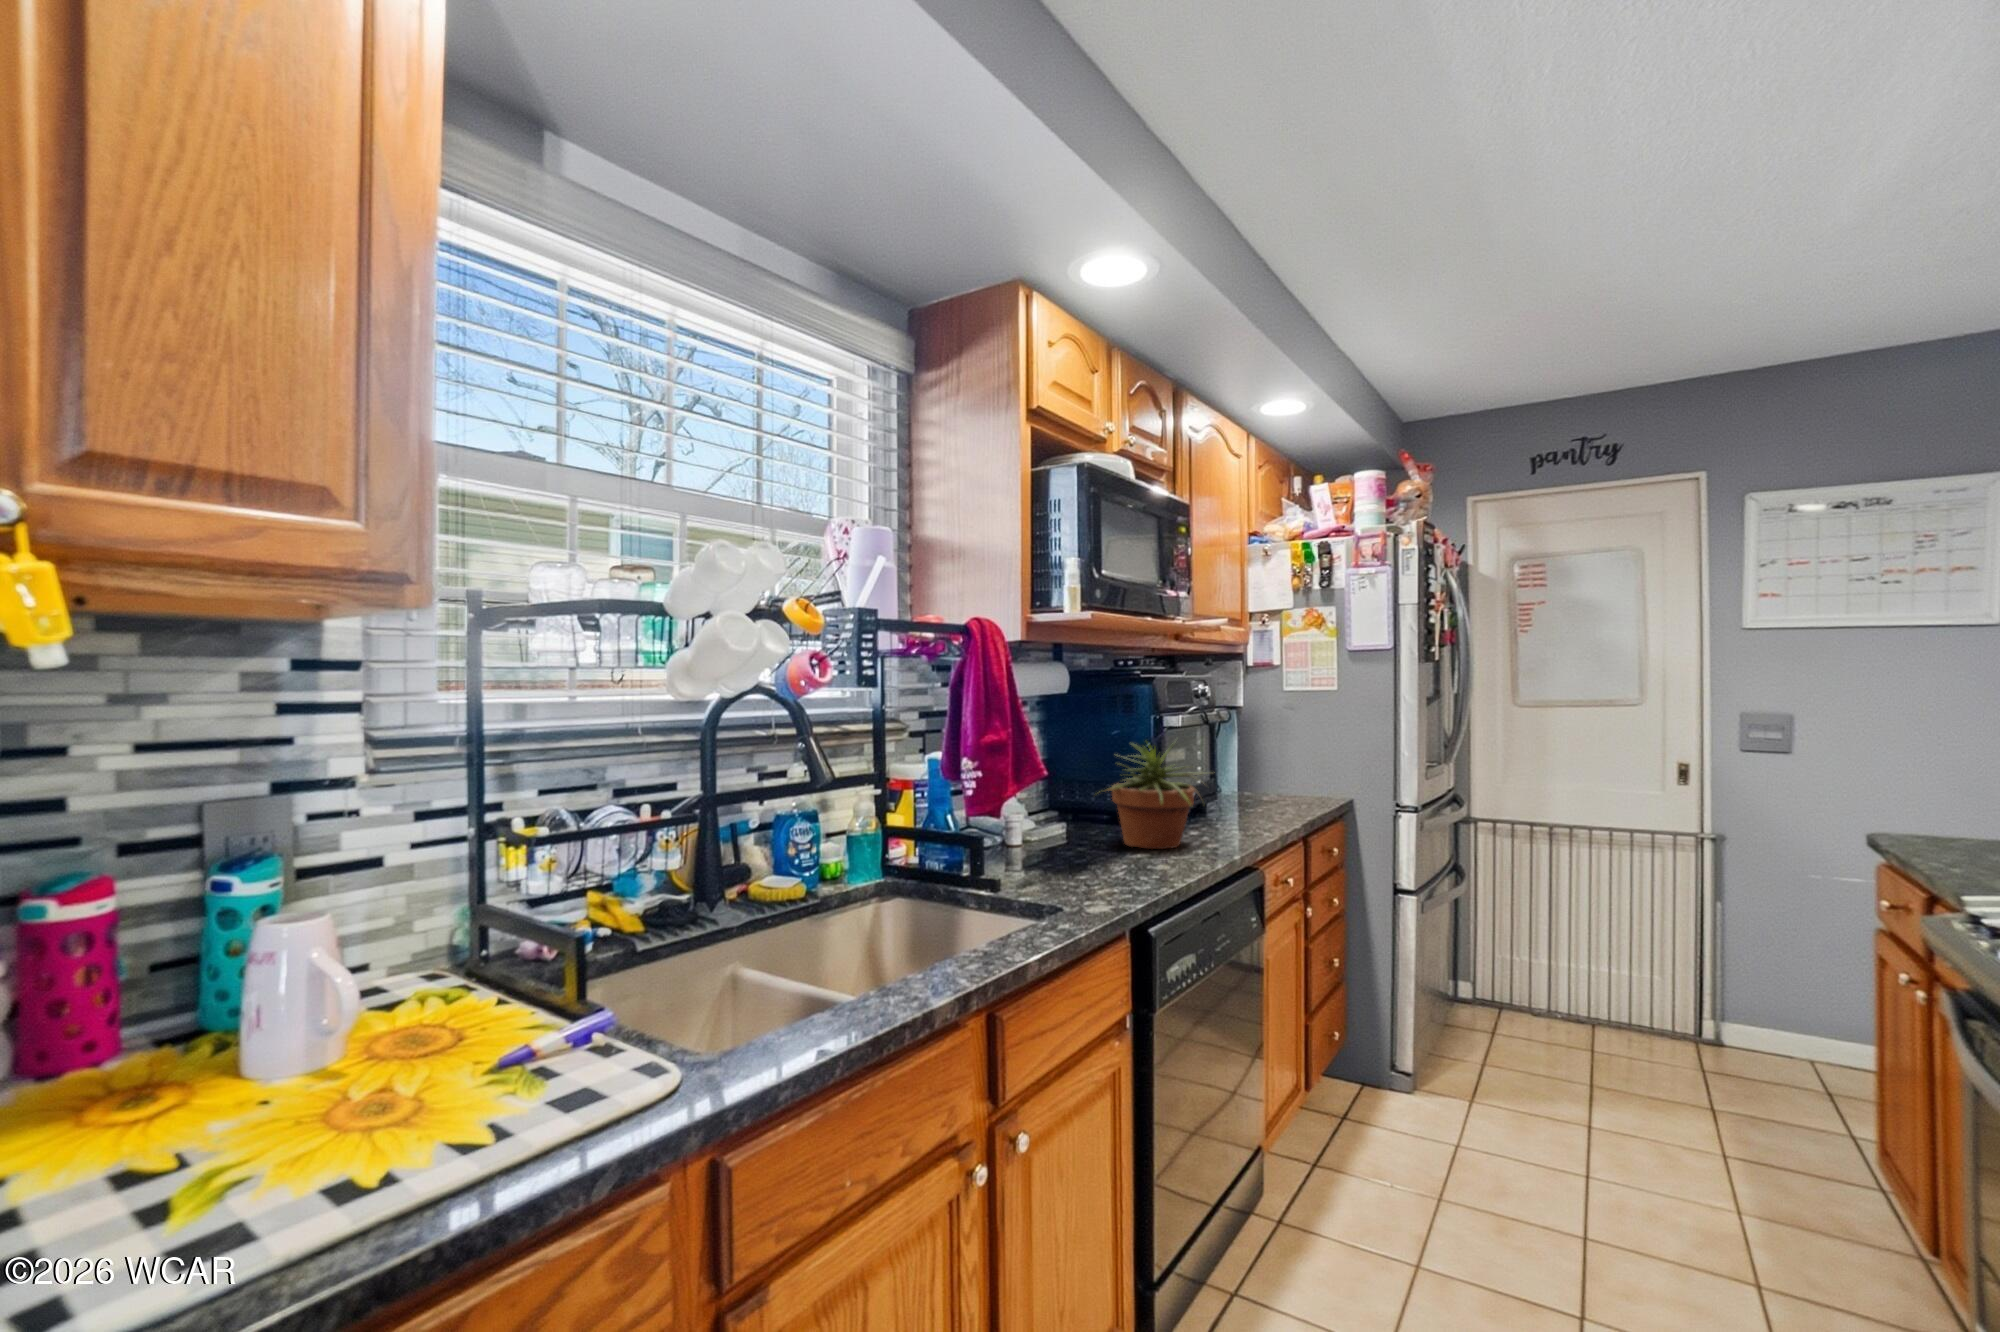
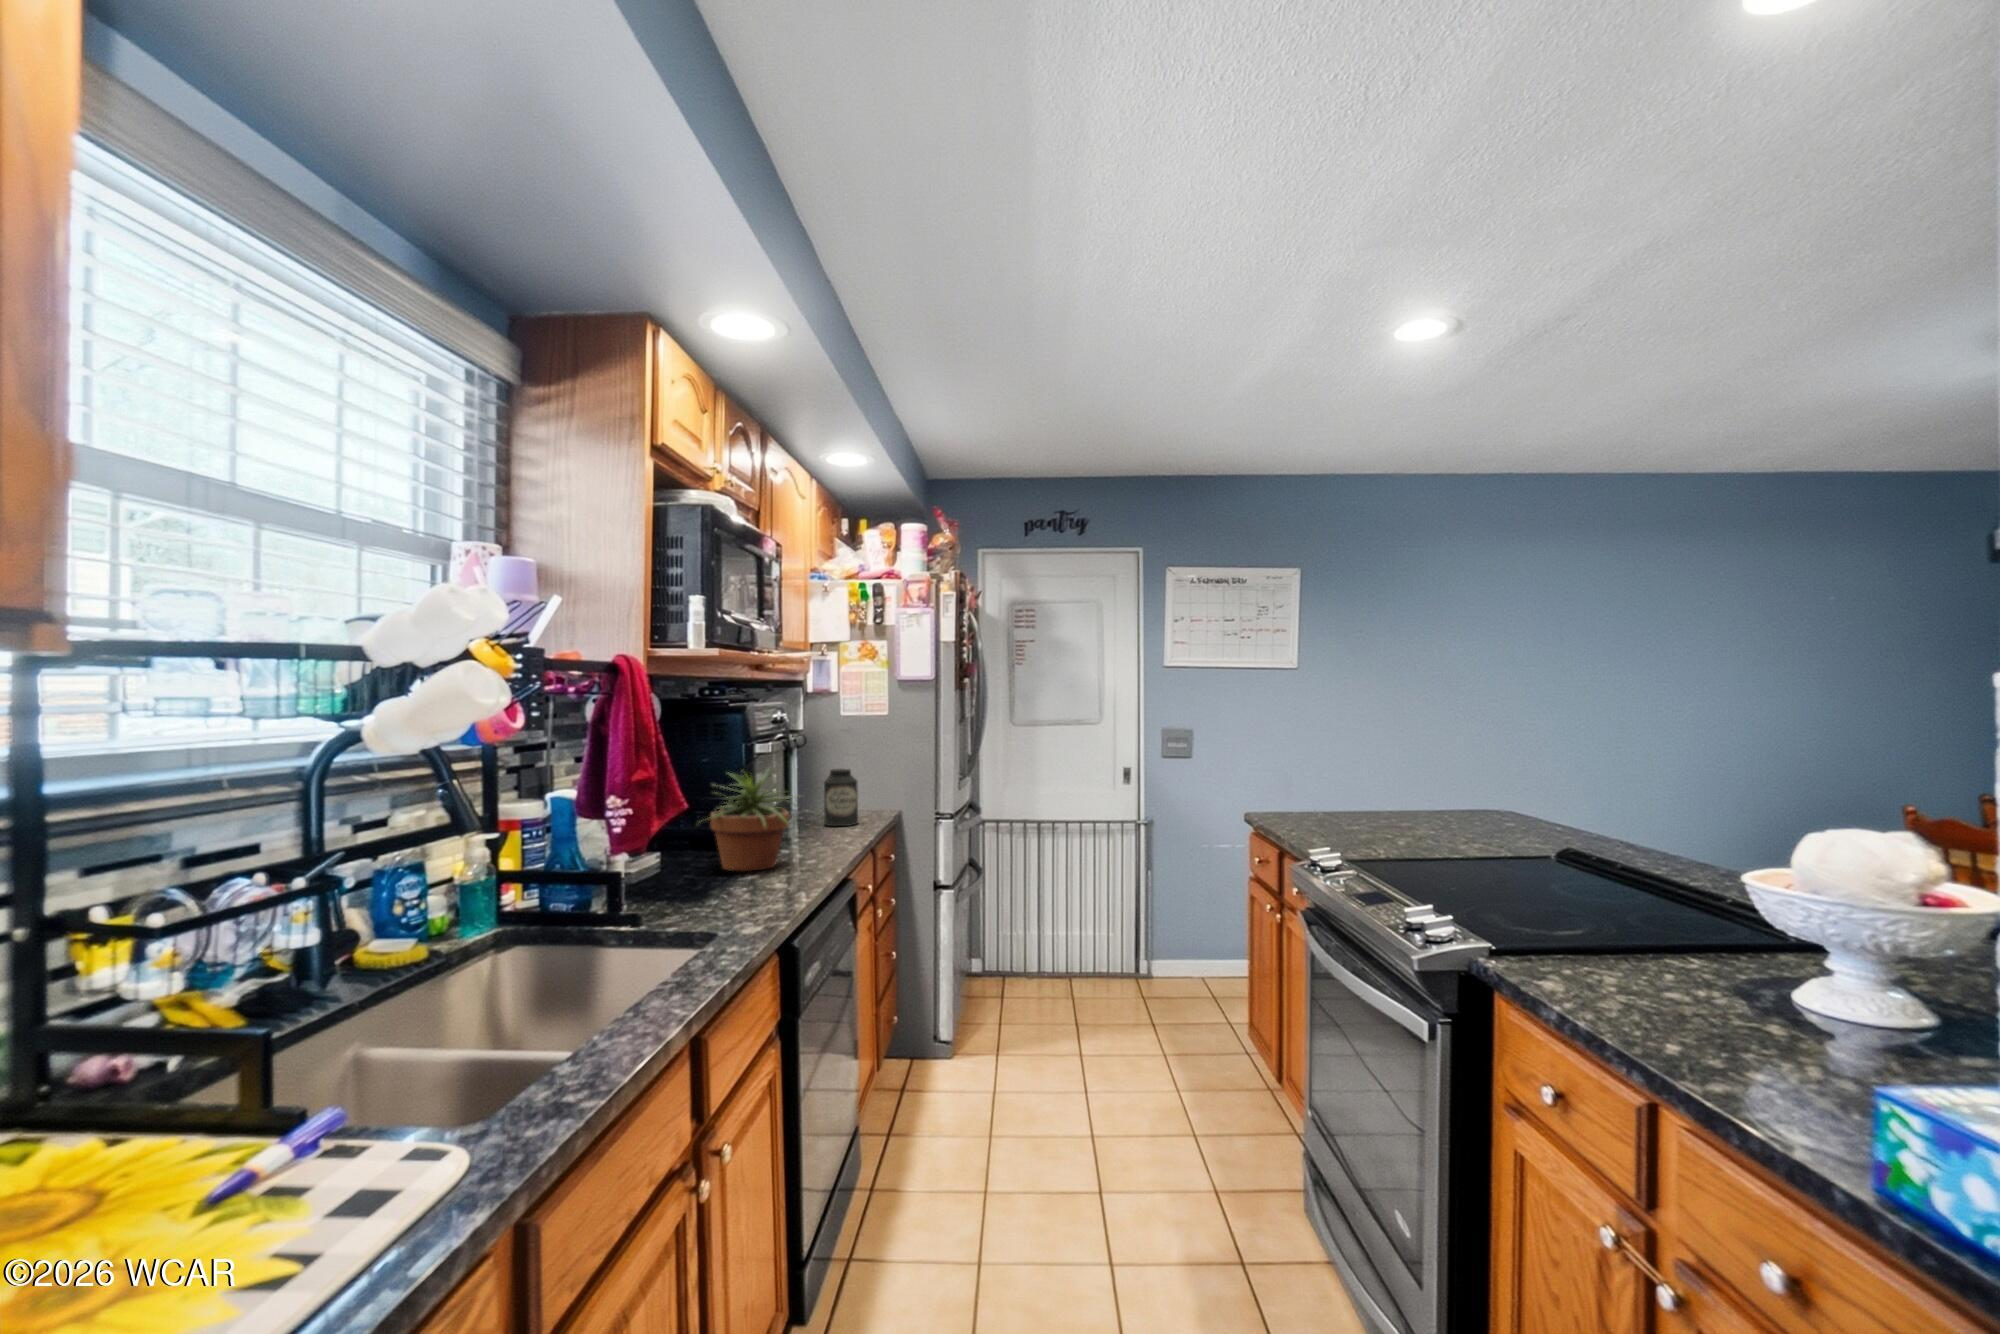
canister: none [1259,748,1298,811] -> present [824,769,858,826]

